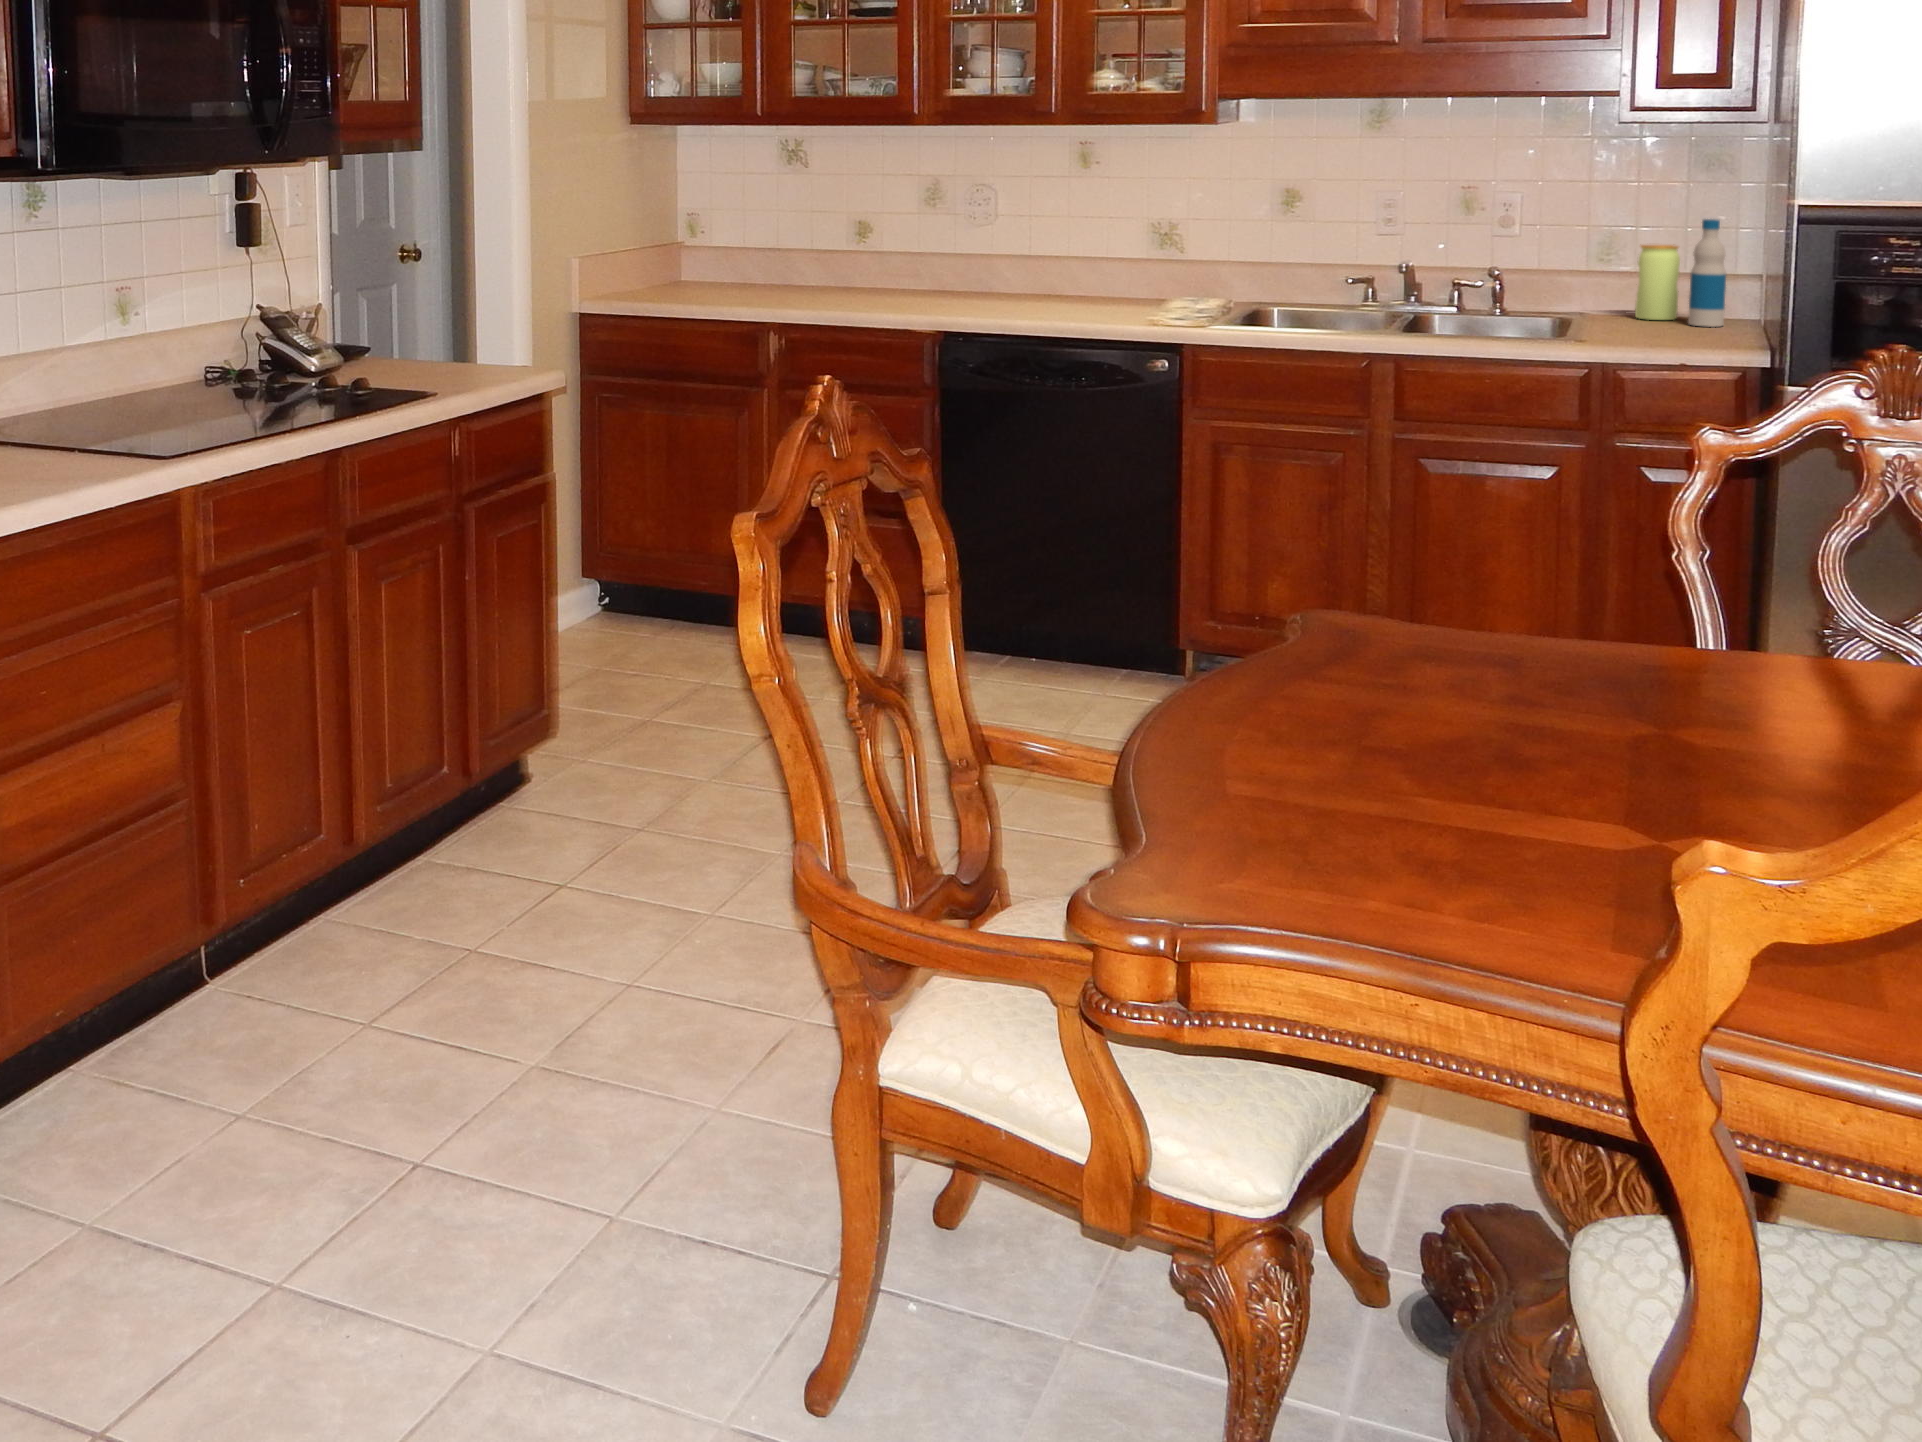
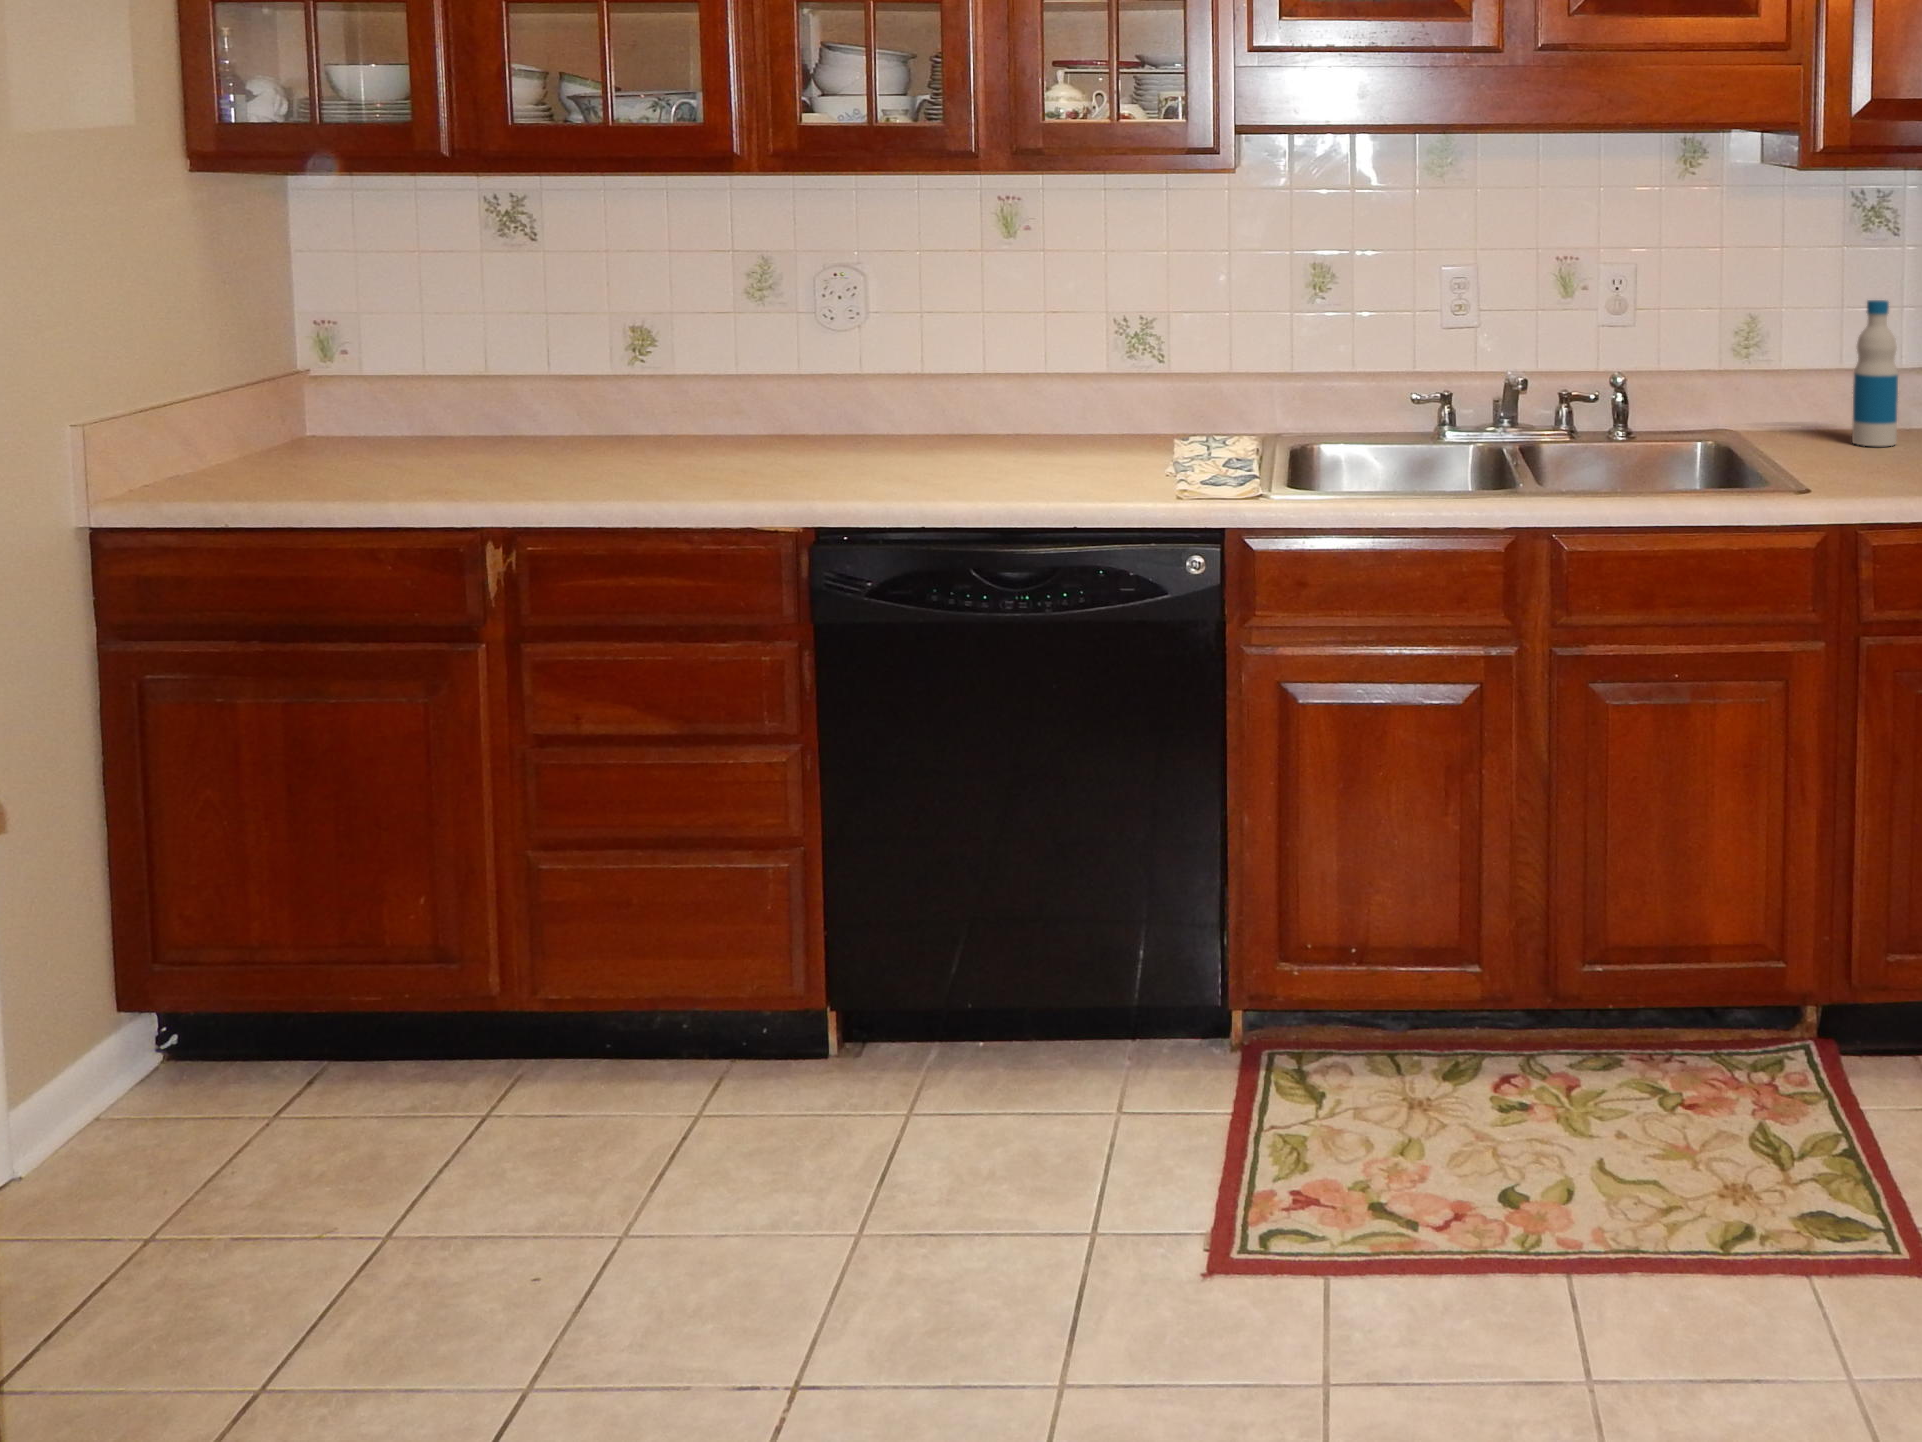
jar: present [1635,245,1680,320] -> none [1773,332,1828,437]

